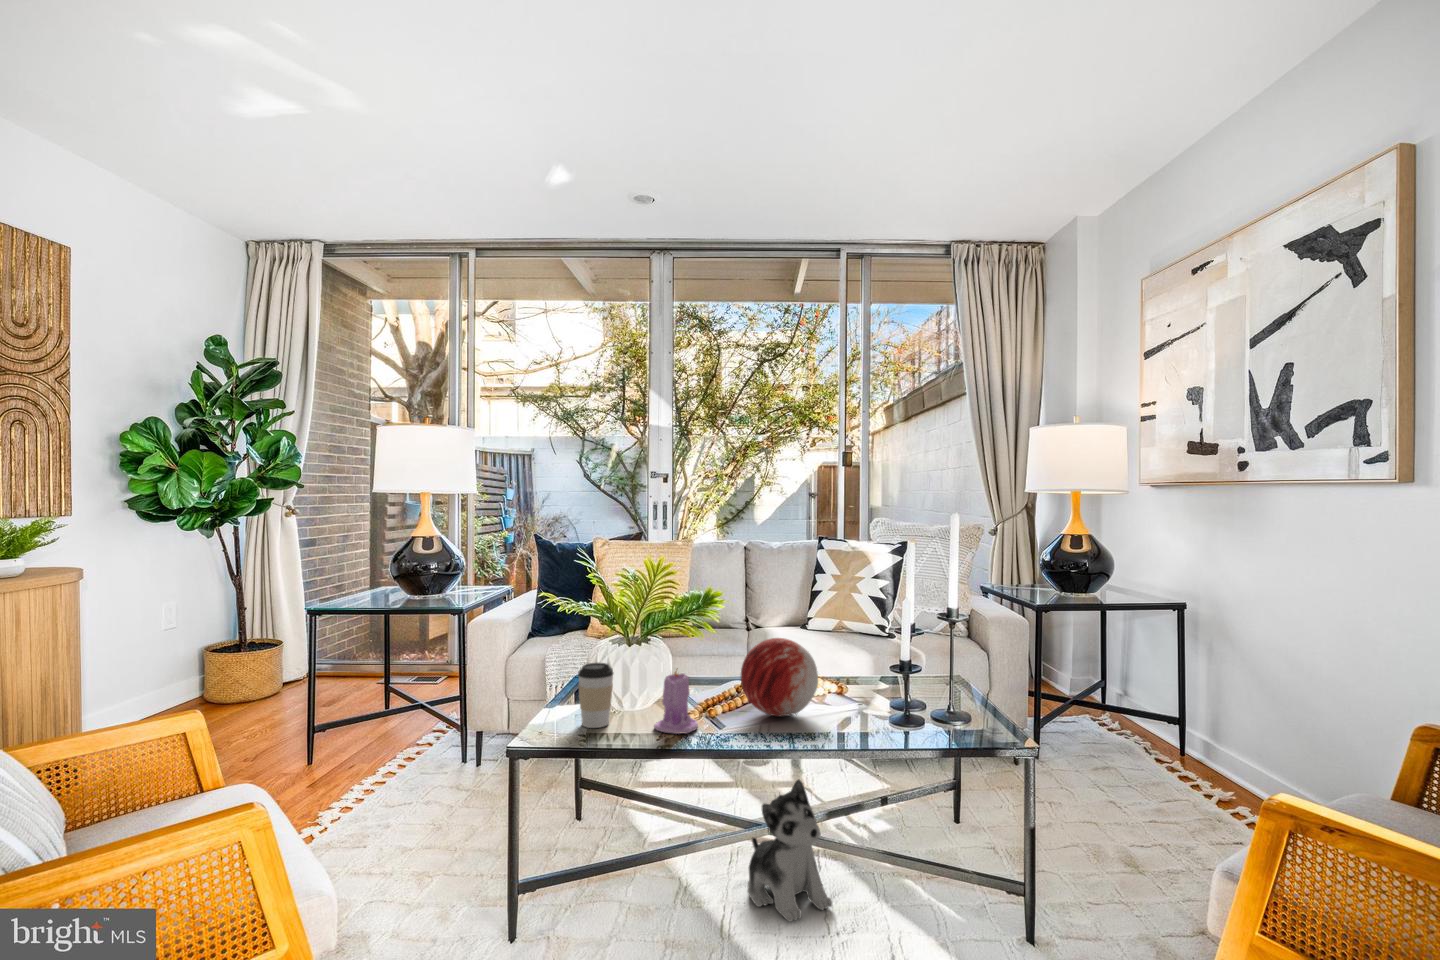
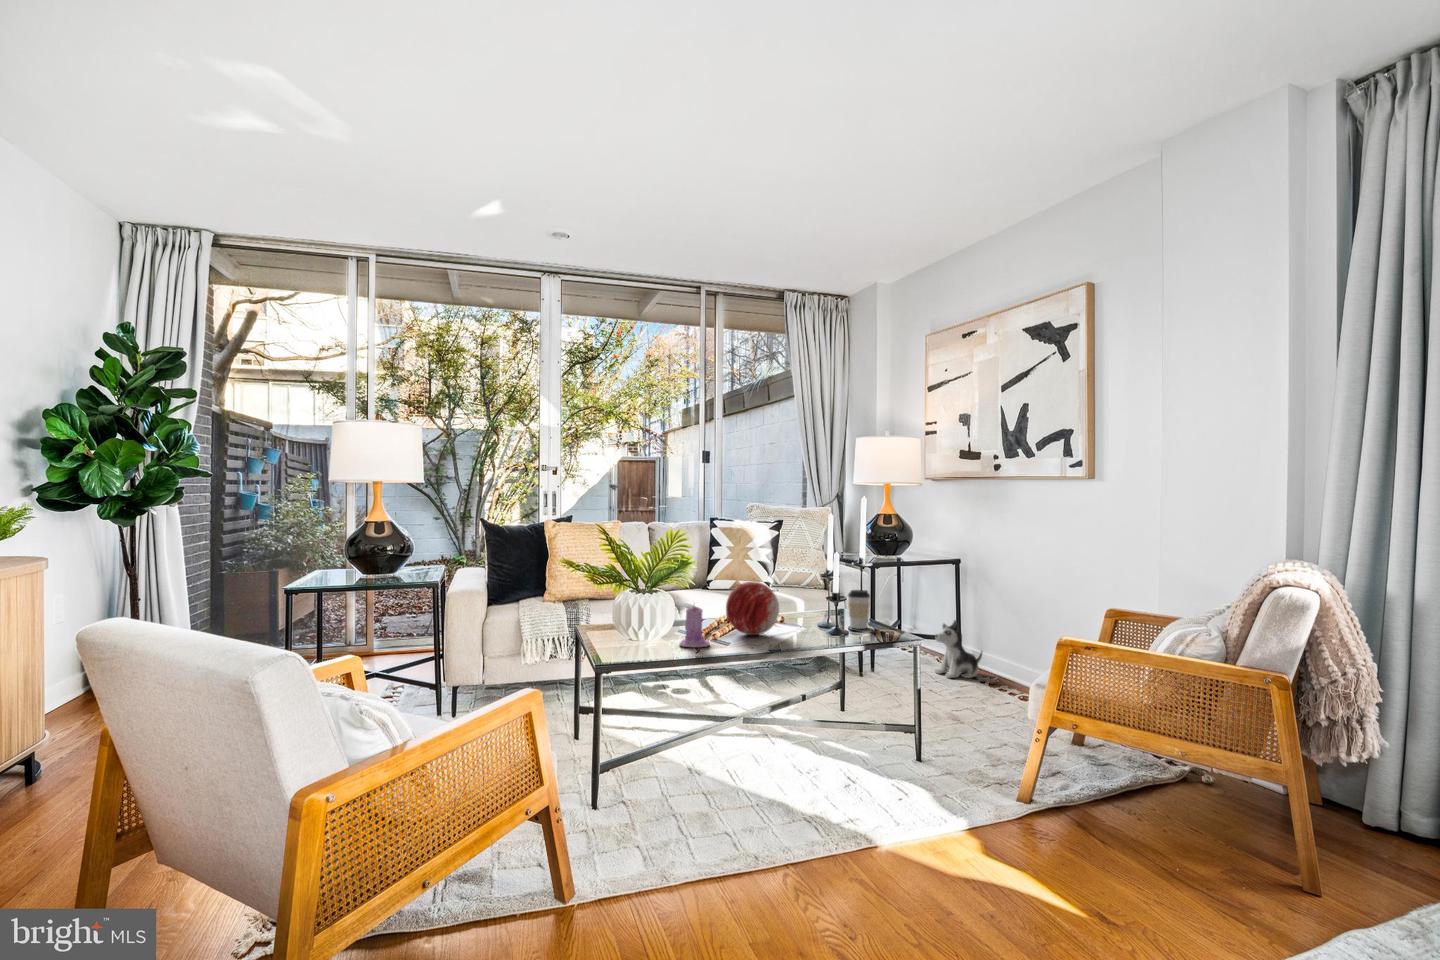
coffee cup: present [578,663,613,728] -> present [848,590,870,629]
plush toy: present [747,779,832,922] -> present [935,620,982,678]

